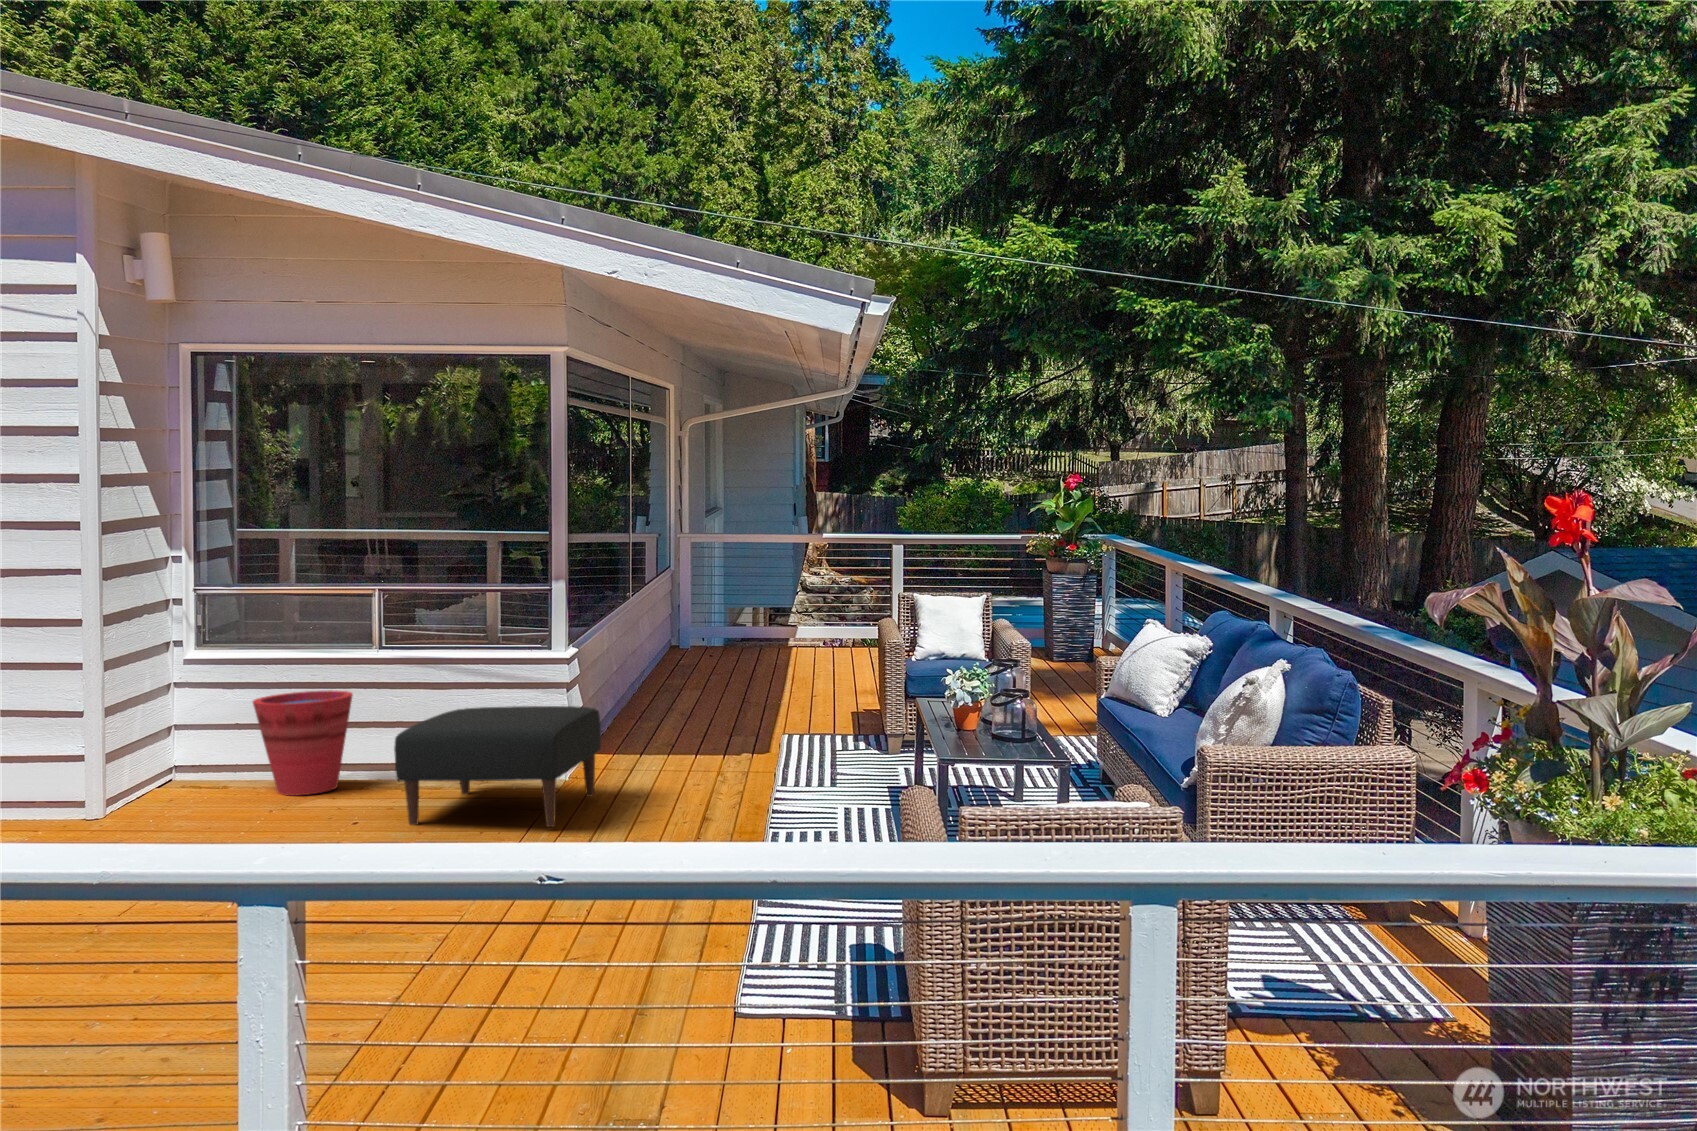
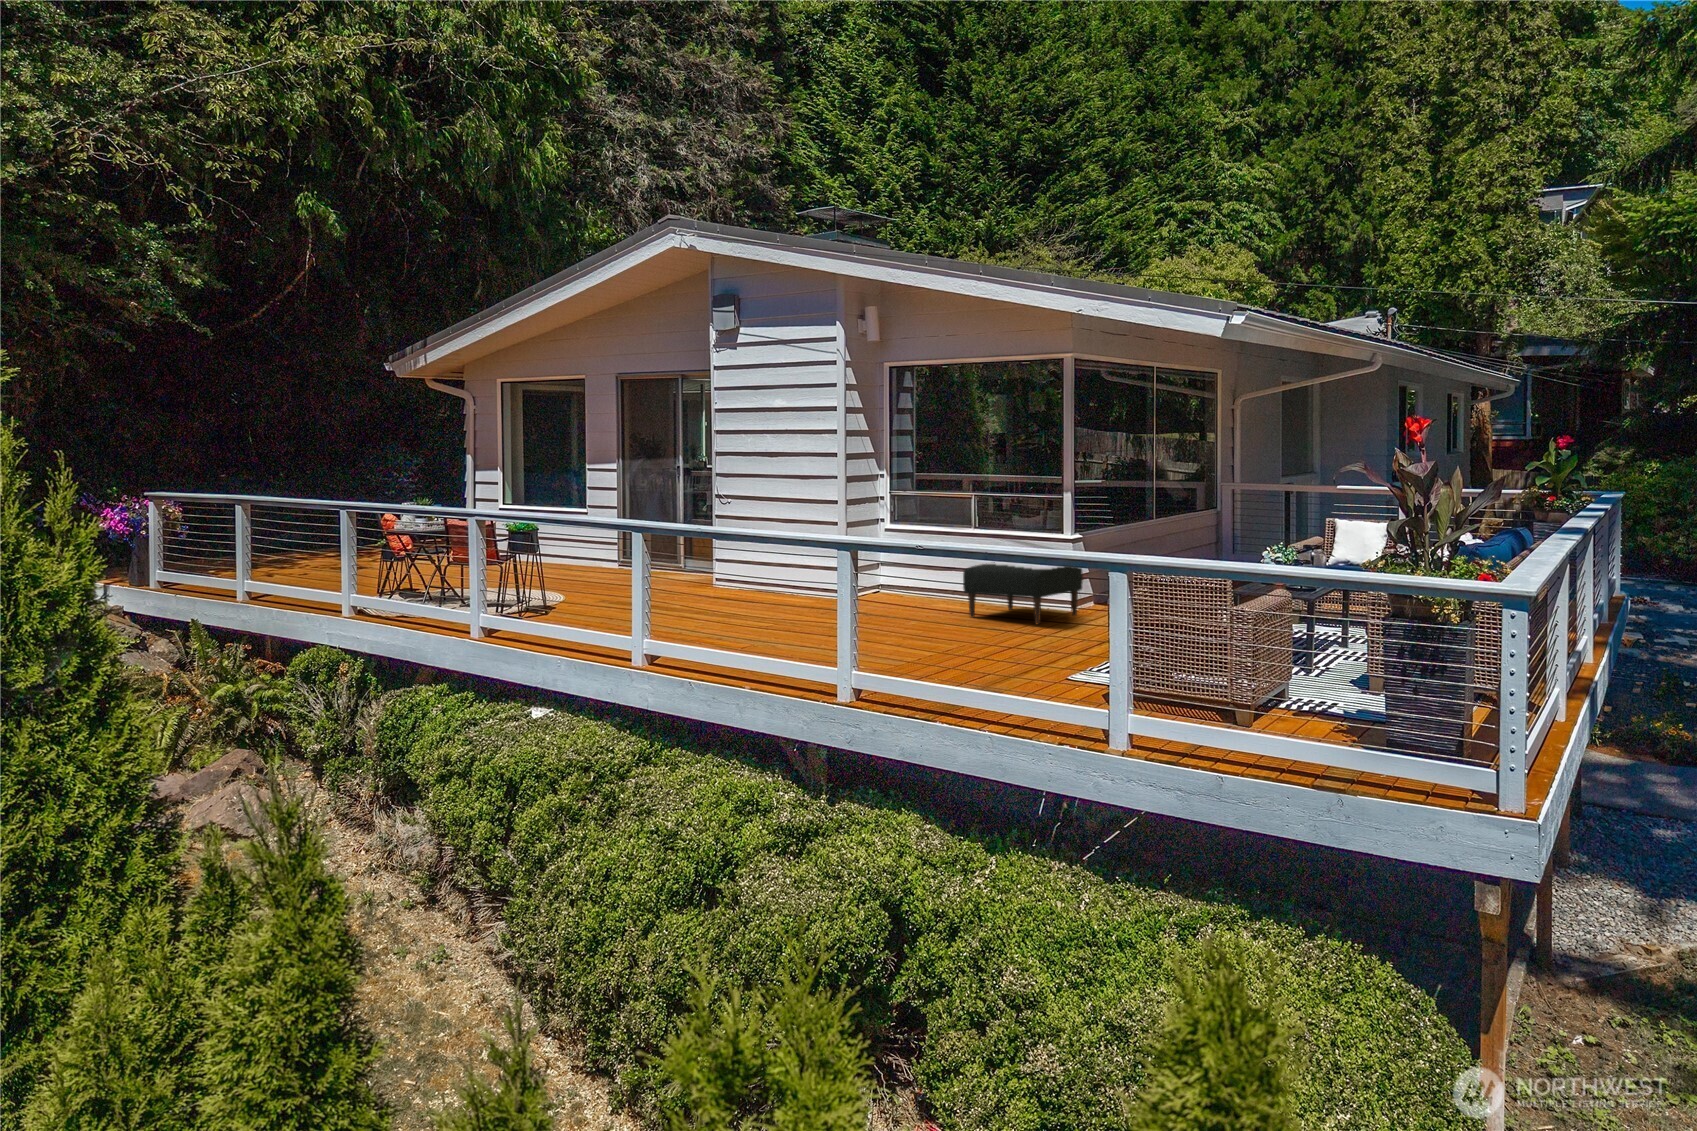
bucket: present [253,690,353,796] -> none [909,549,959,602]

